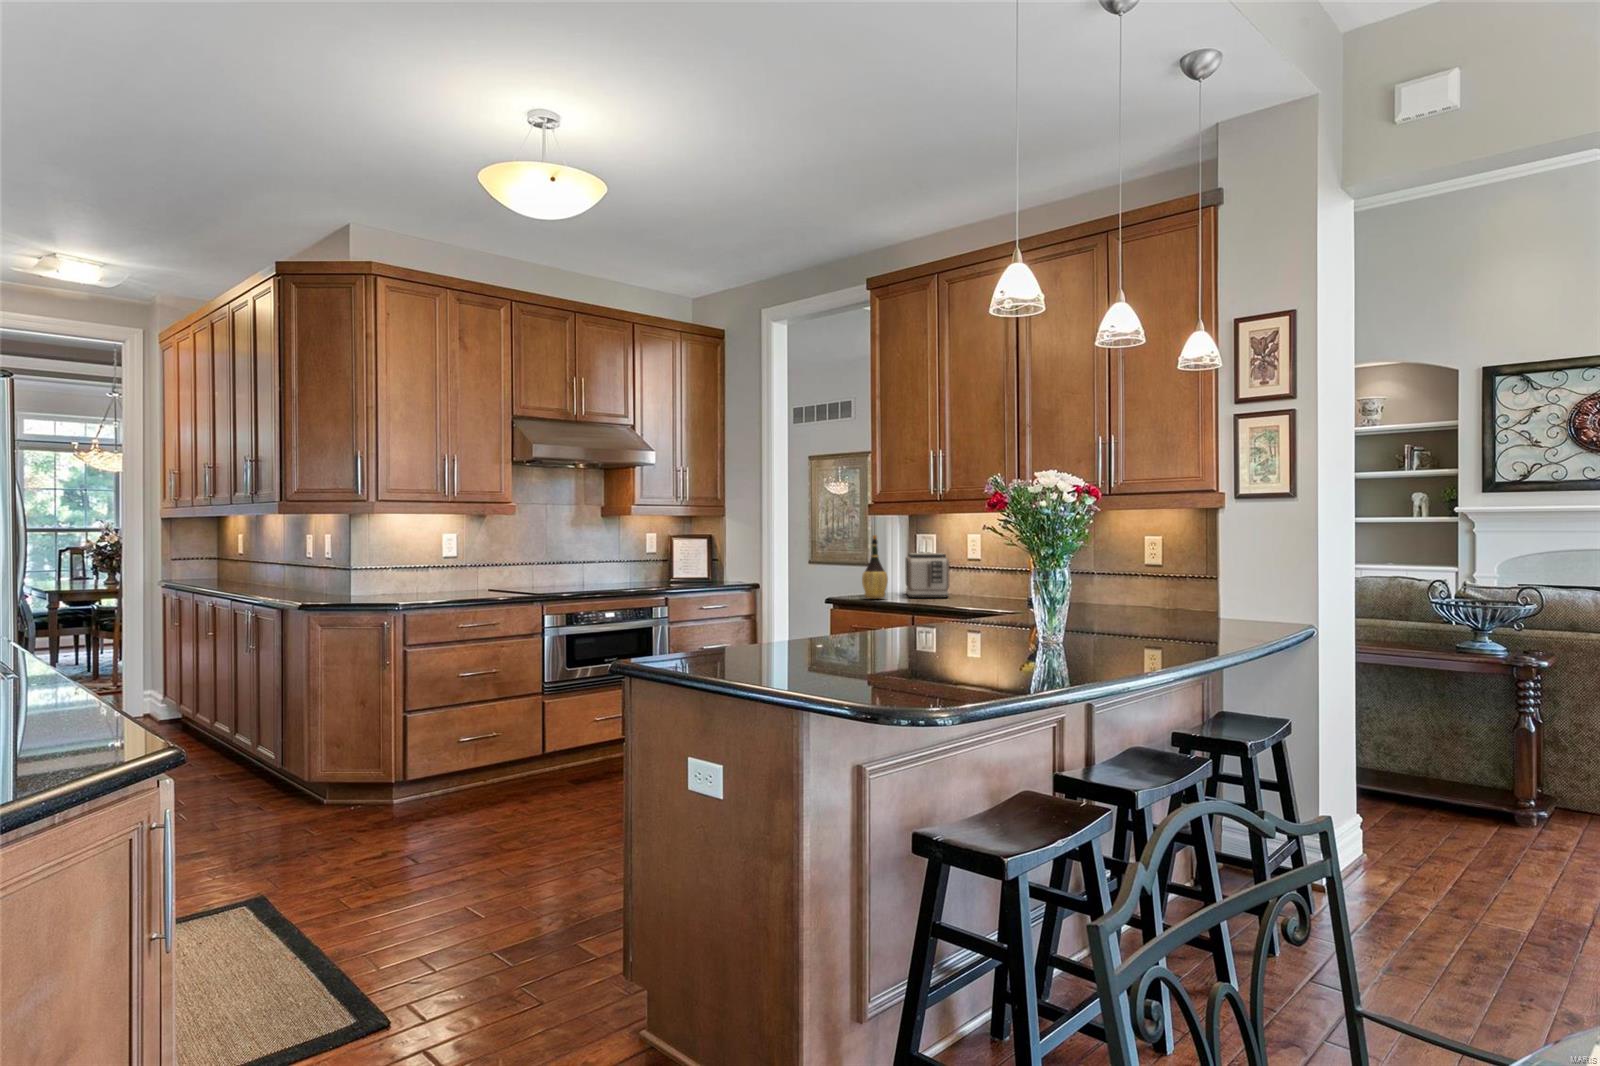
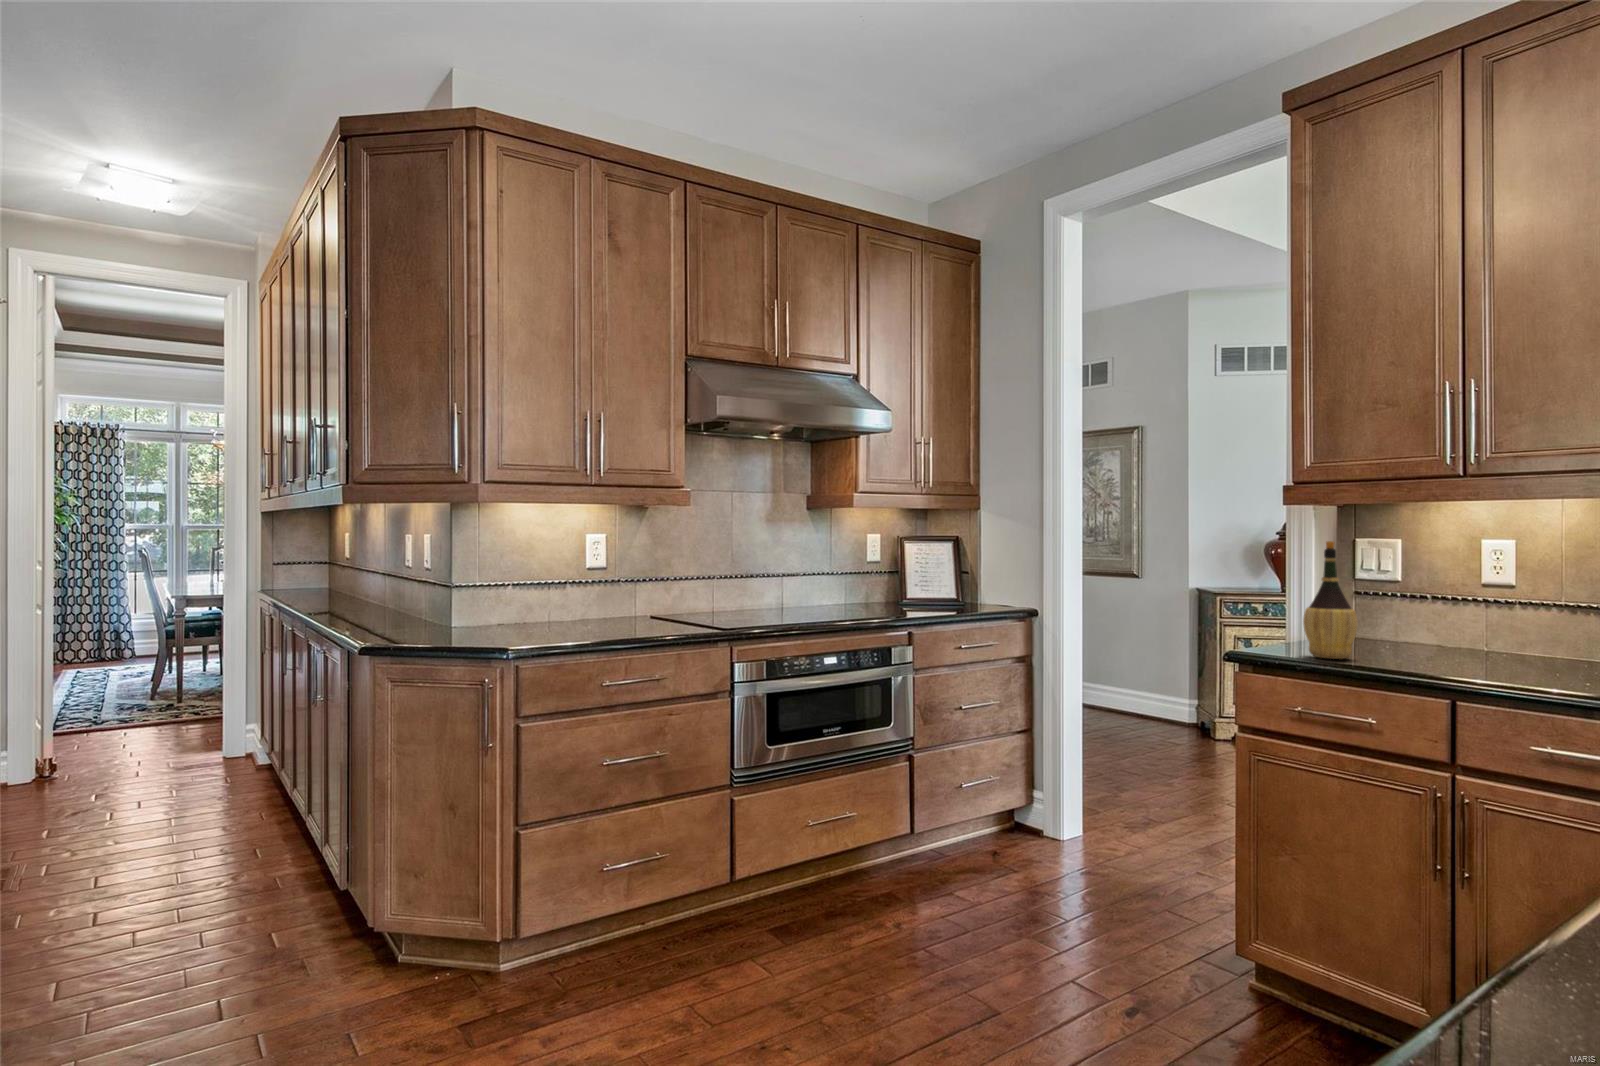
toaster: present [905,553,949,598] -> none [1352,572,1478,658]

